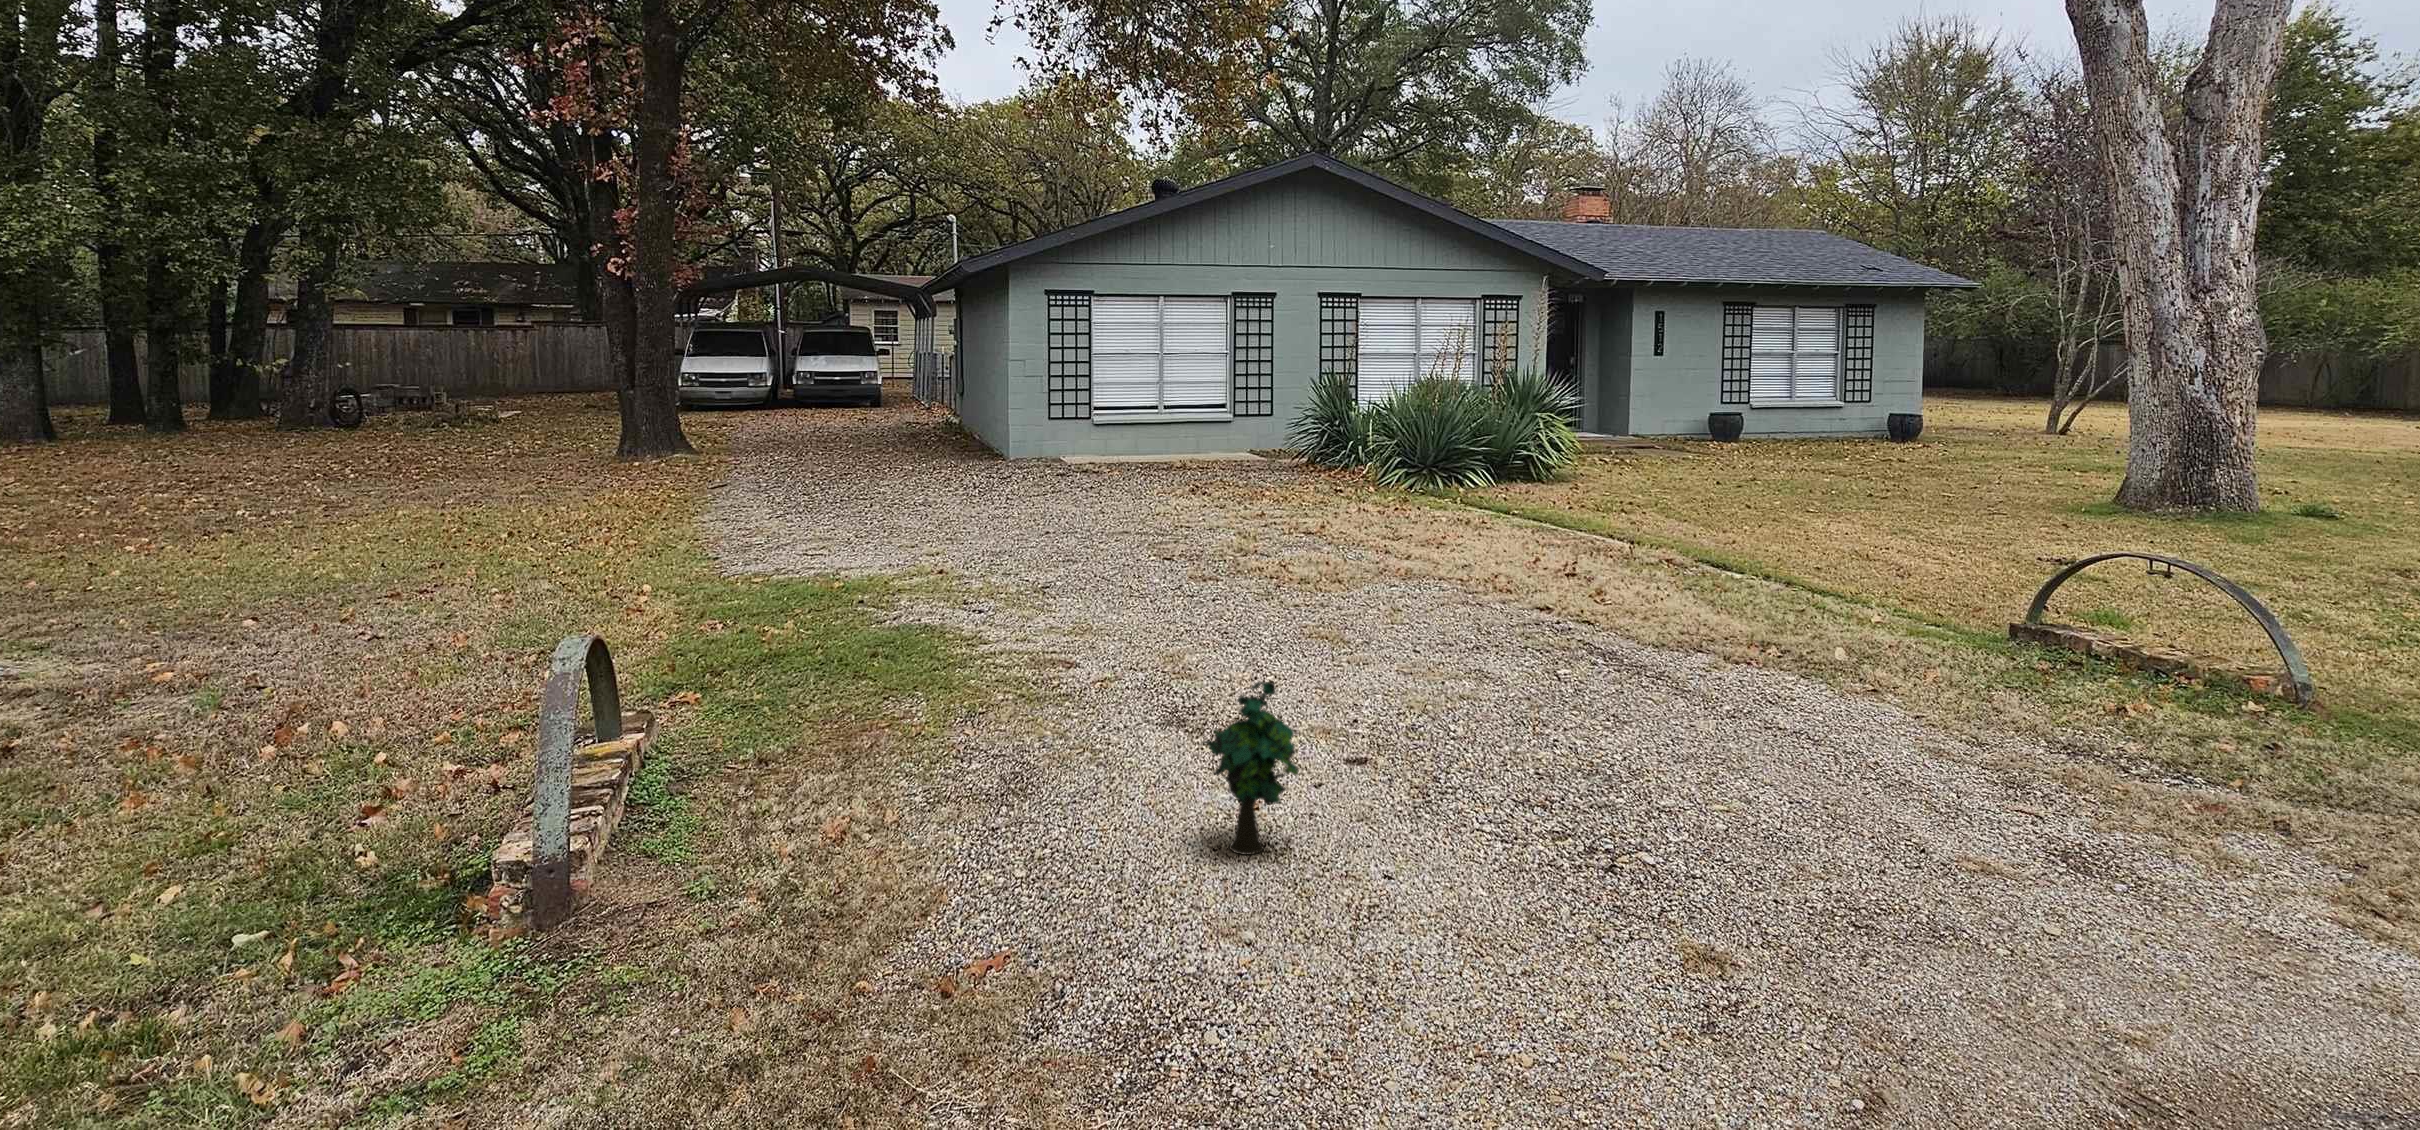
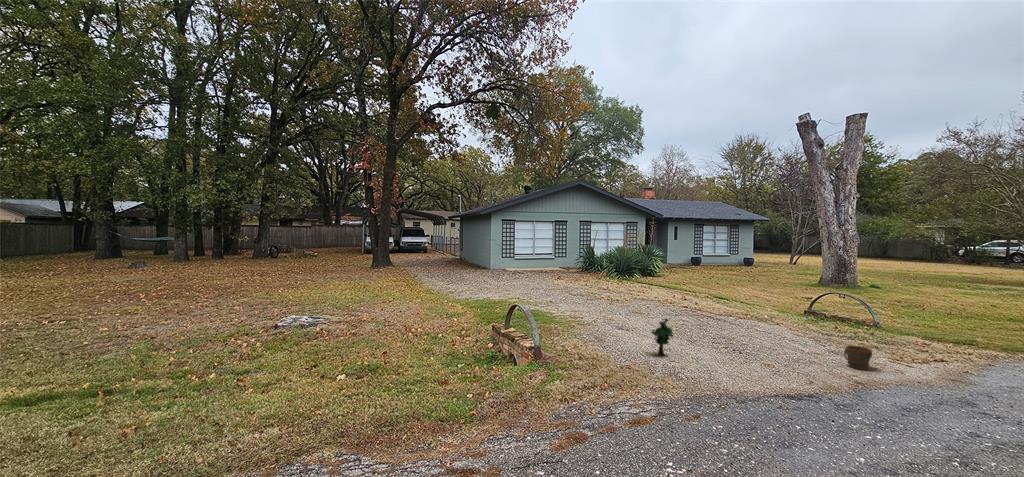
bucket: none [2095,818,2232,949] -> present [844,345,872,370]

